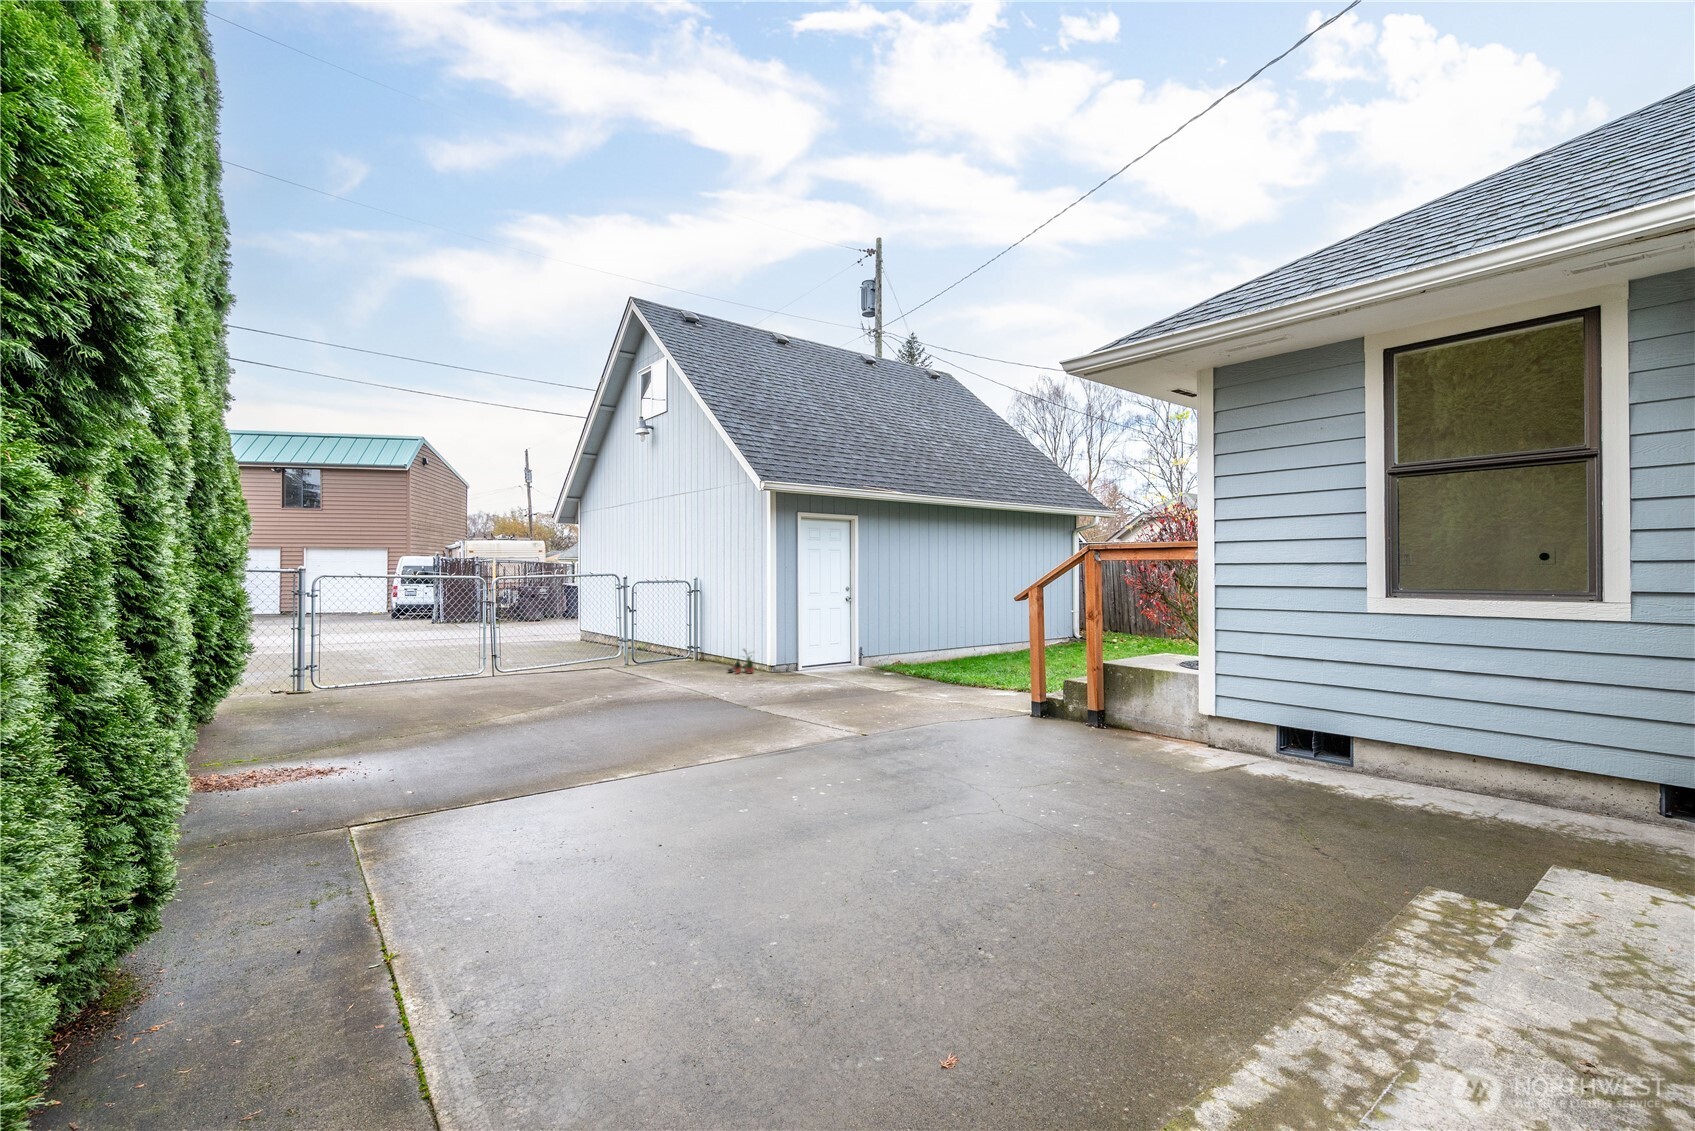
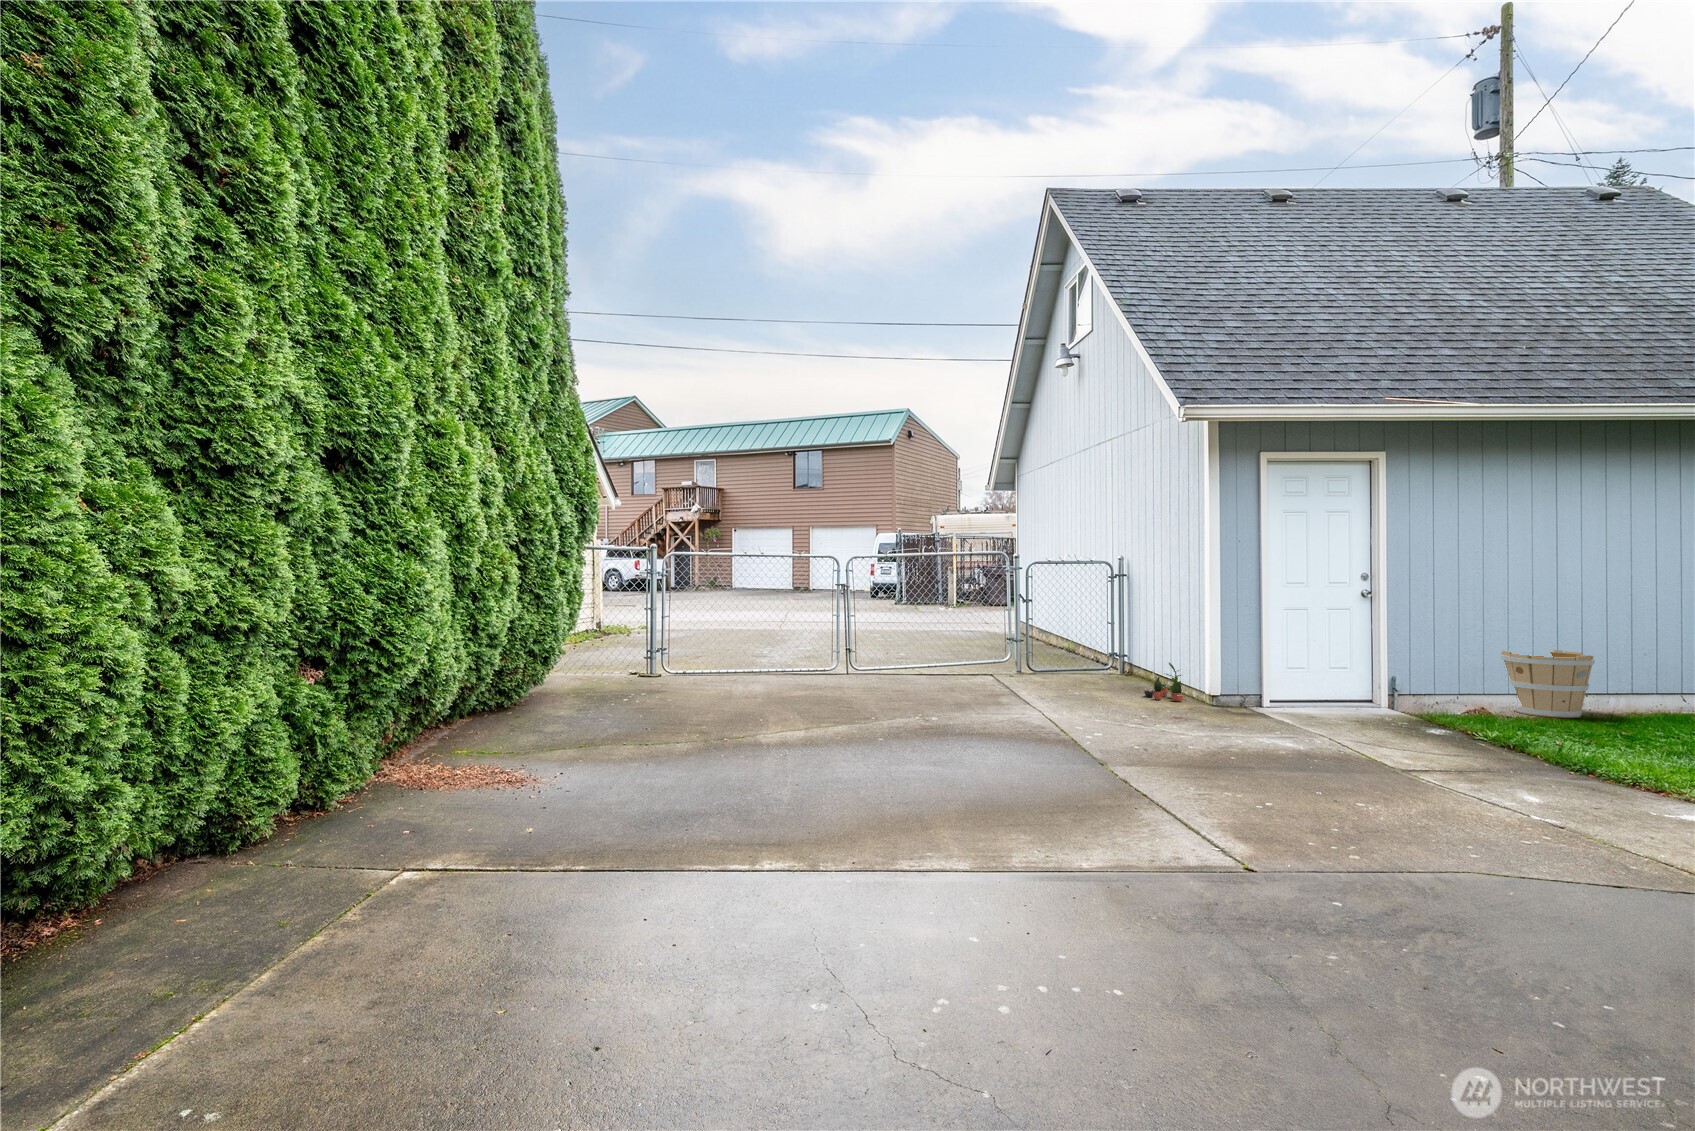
wooden bucket: none [910,625,949,661] -> present [1501,650,1595,718]

